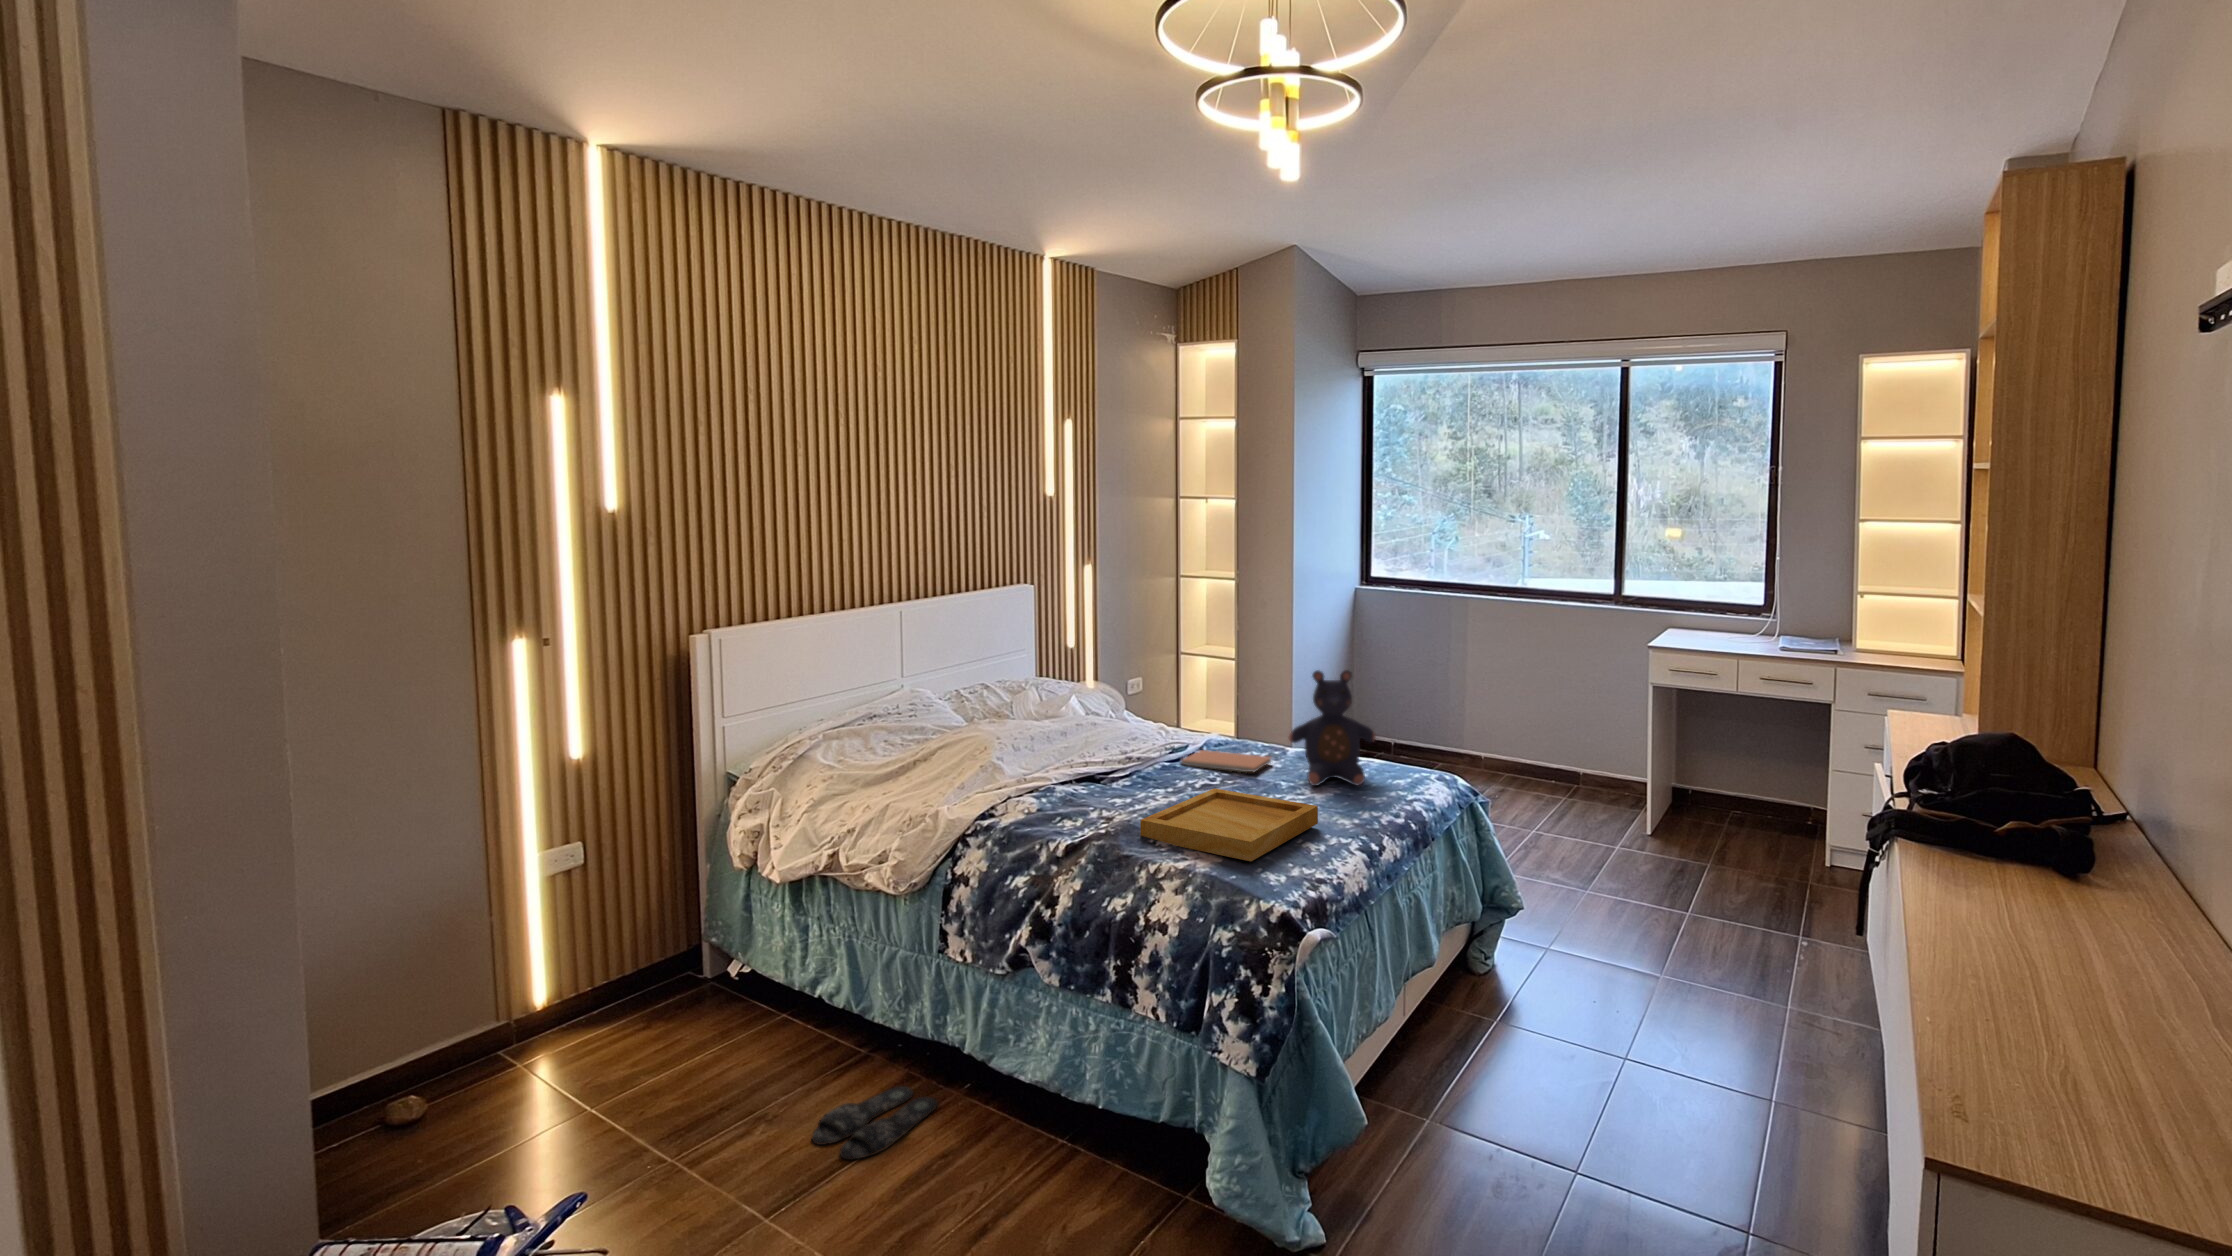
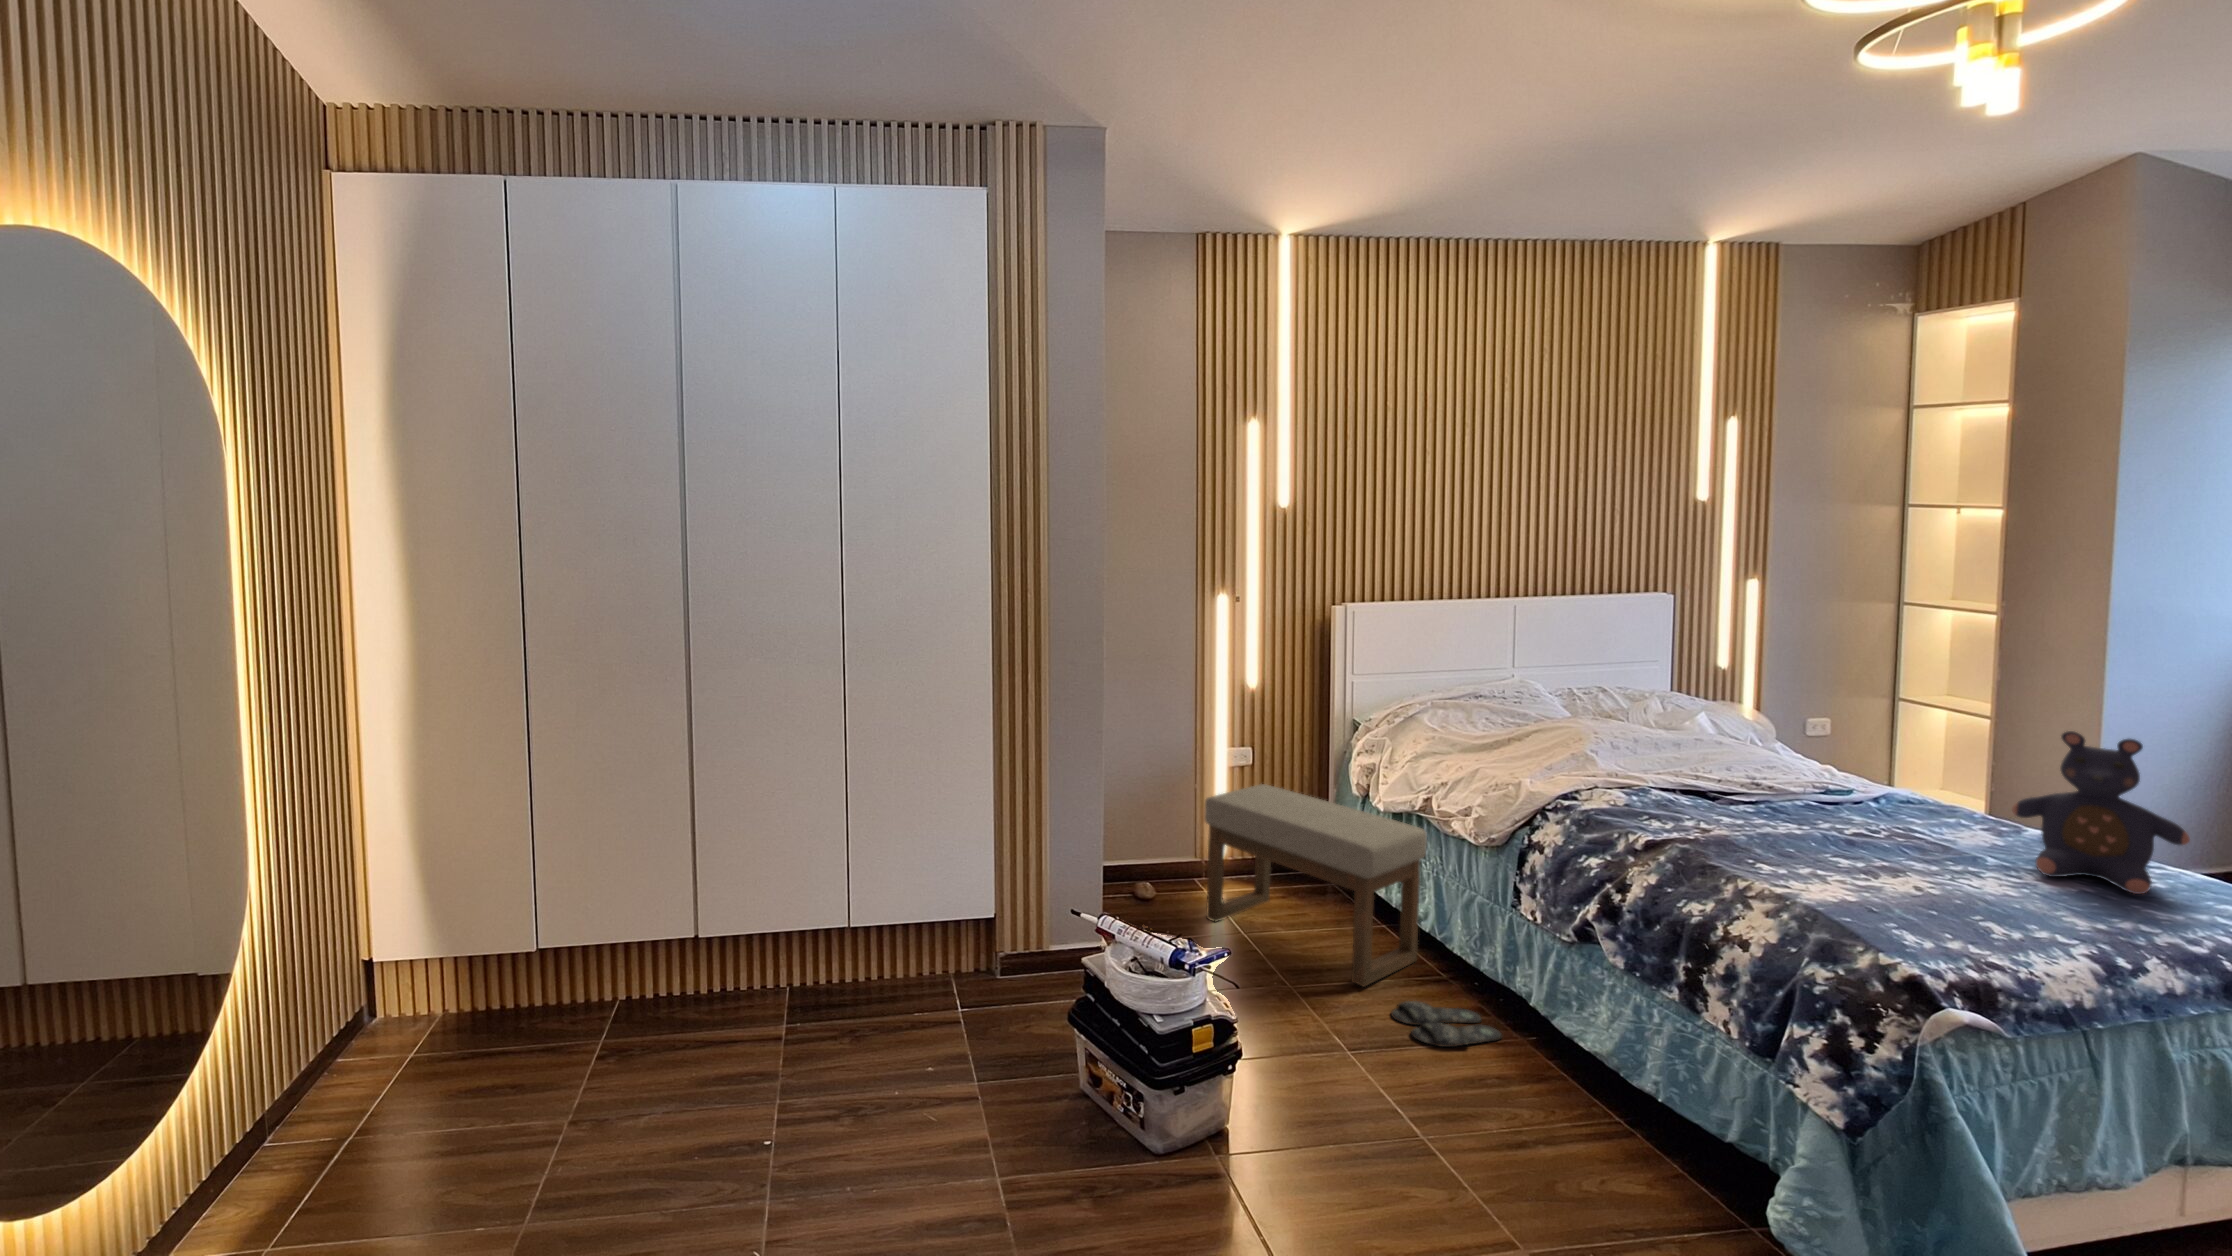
notebook: present [1181,750,1271,772] -> none [1833,801,1987,839]
tray: present [1140,788,1318,861] -> none [1740,837,2024,915]
ottoman: none [511,891,835,1119] -> present [1204,784,1427,986]

